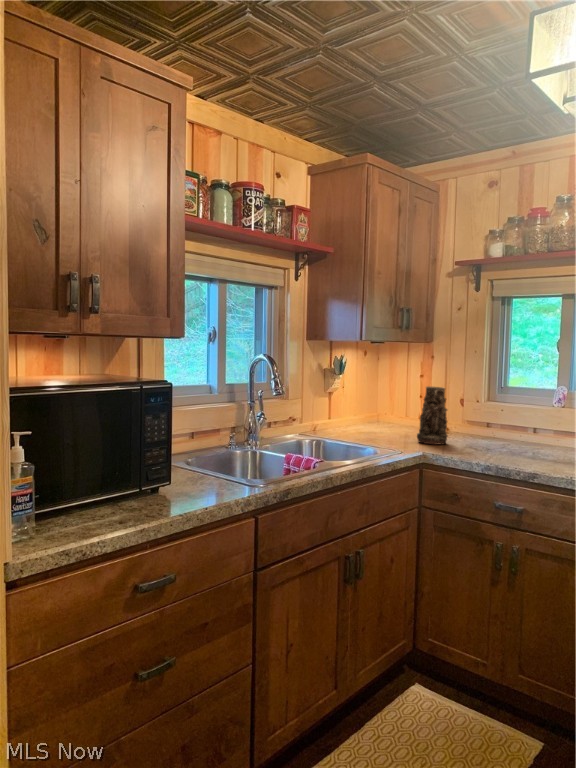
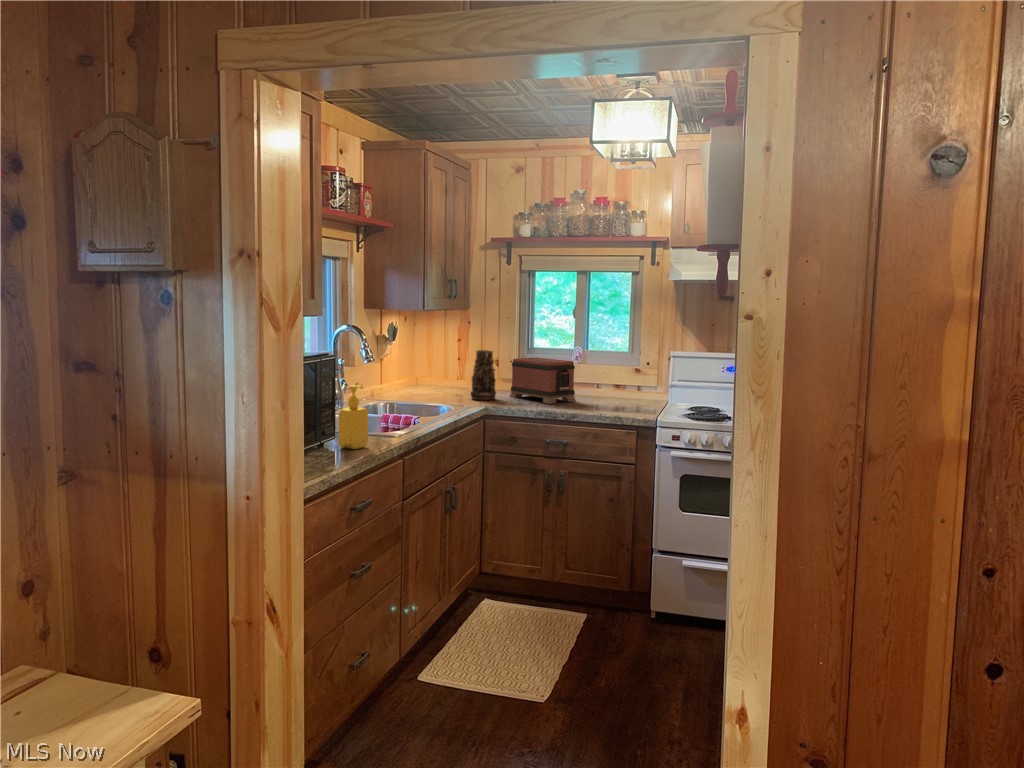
toaster: none [467,398,549,455] -> present [509,358,576,404]
soap dispenser: none [165,422,204,504] -> present [338,385,368,449]

